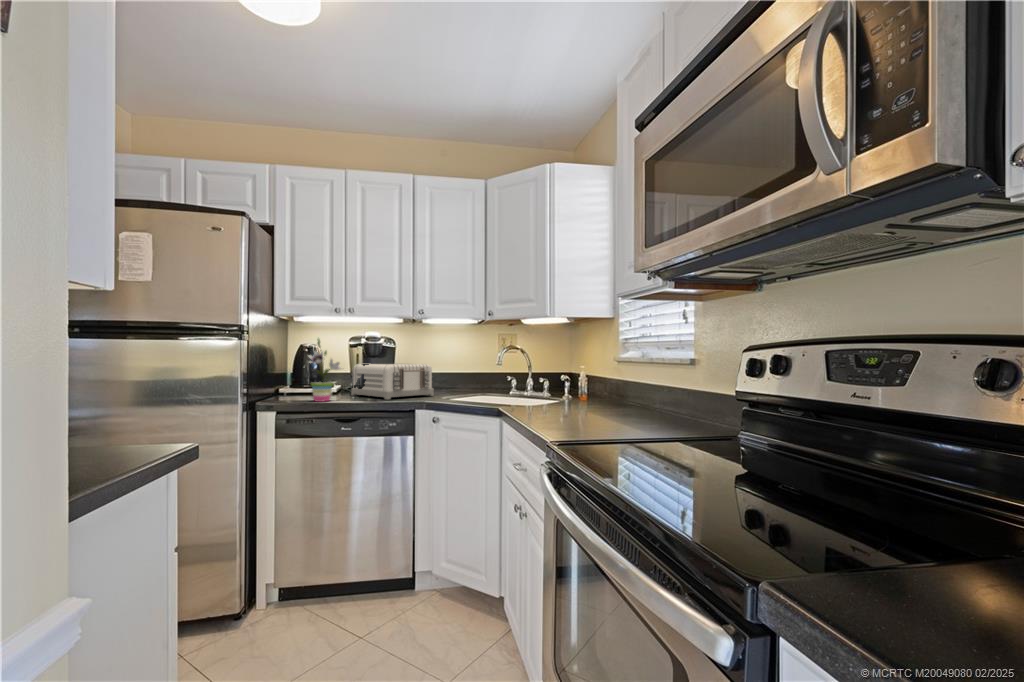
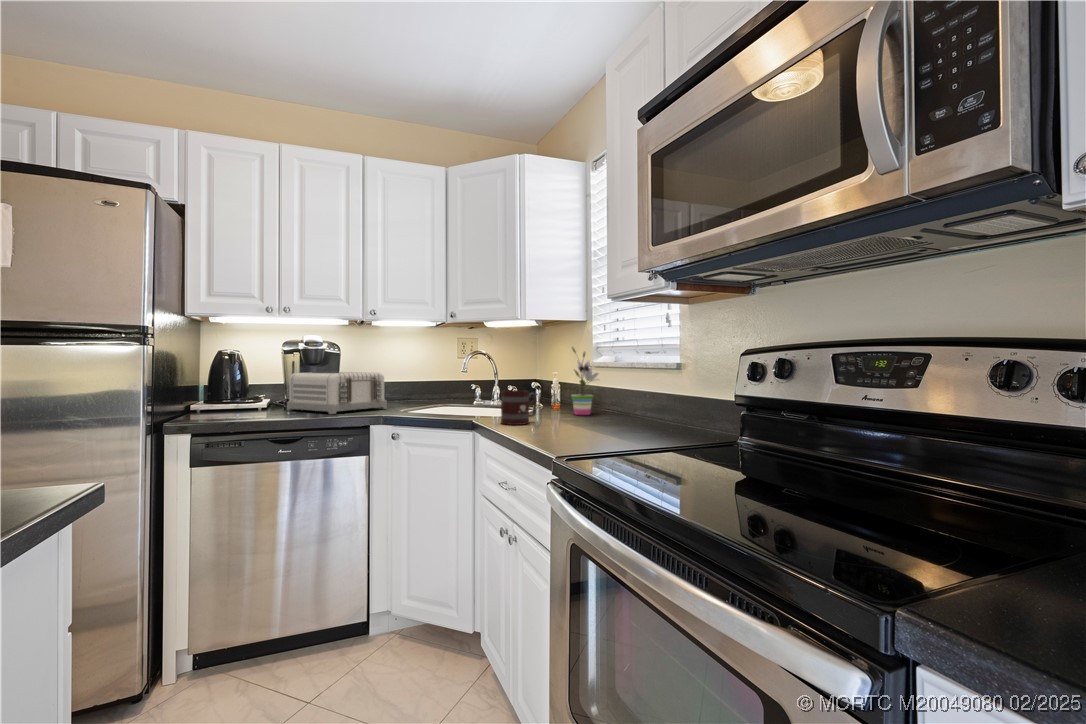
potted plant: present [309,339,341,402] -> present [571,348,598,415]
mug: none [529,381,562,412] -> present [501,390,537,425]

